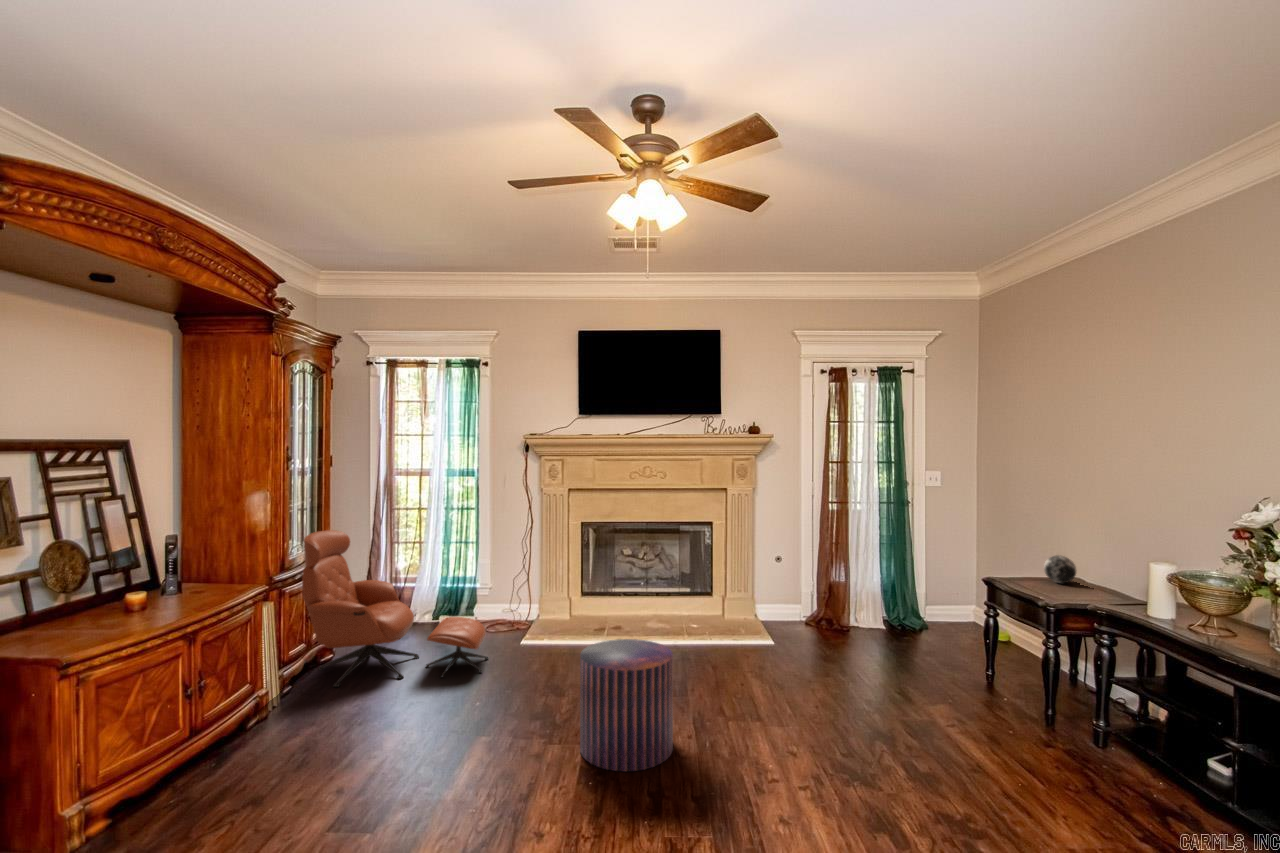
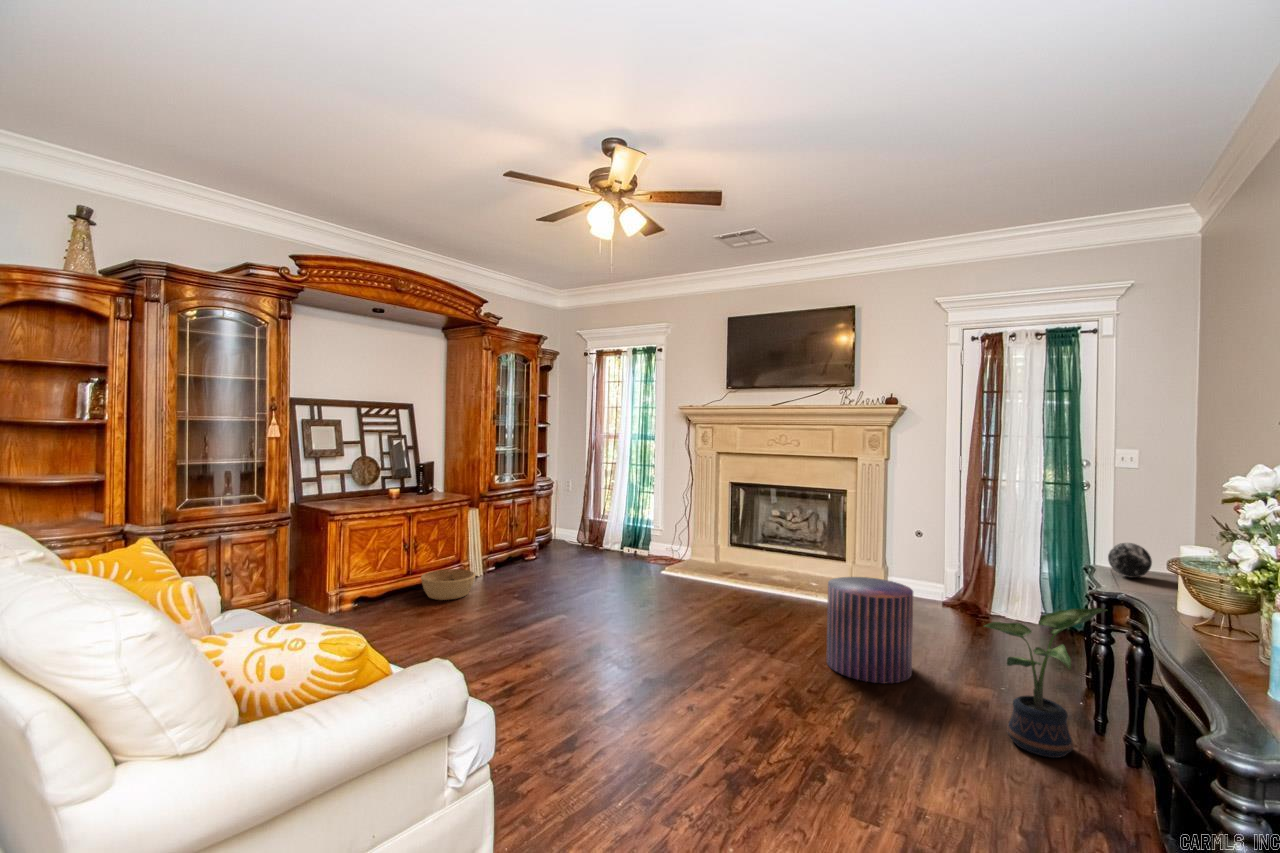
lounge chair: present [302,530,488,687] -> none [501,470,622,584]
potted plant: none [994,613,1094,750] -> present [984,608,1106,758]
pouf: present [580,639,673,771] -> present [827,577,913,684]
basket: none [218,701,316,765] -> present [421,569,475,600]

